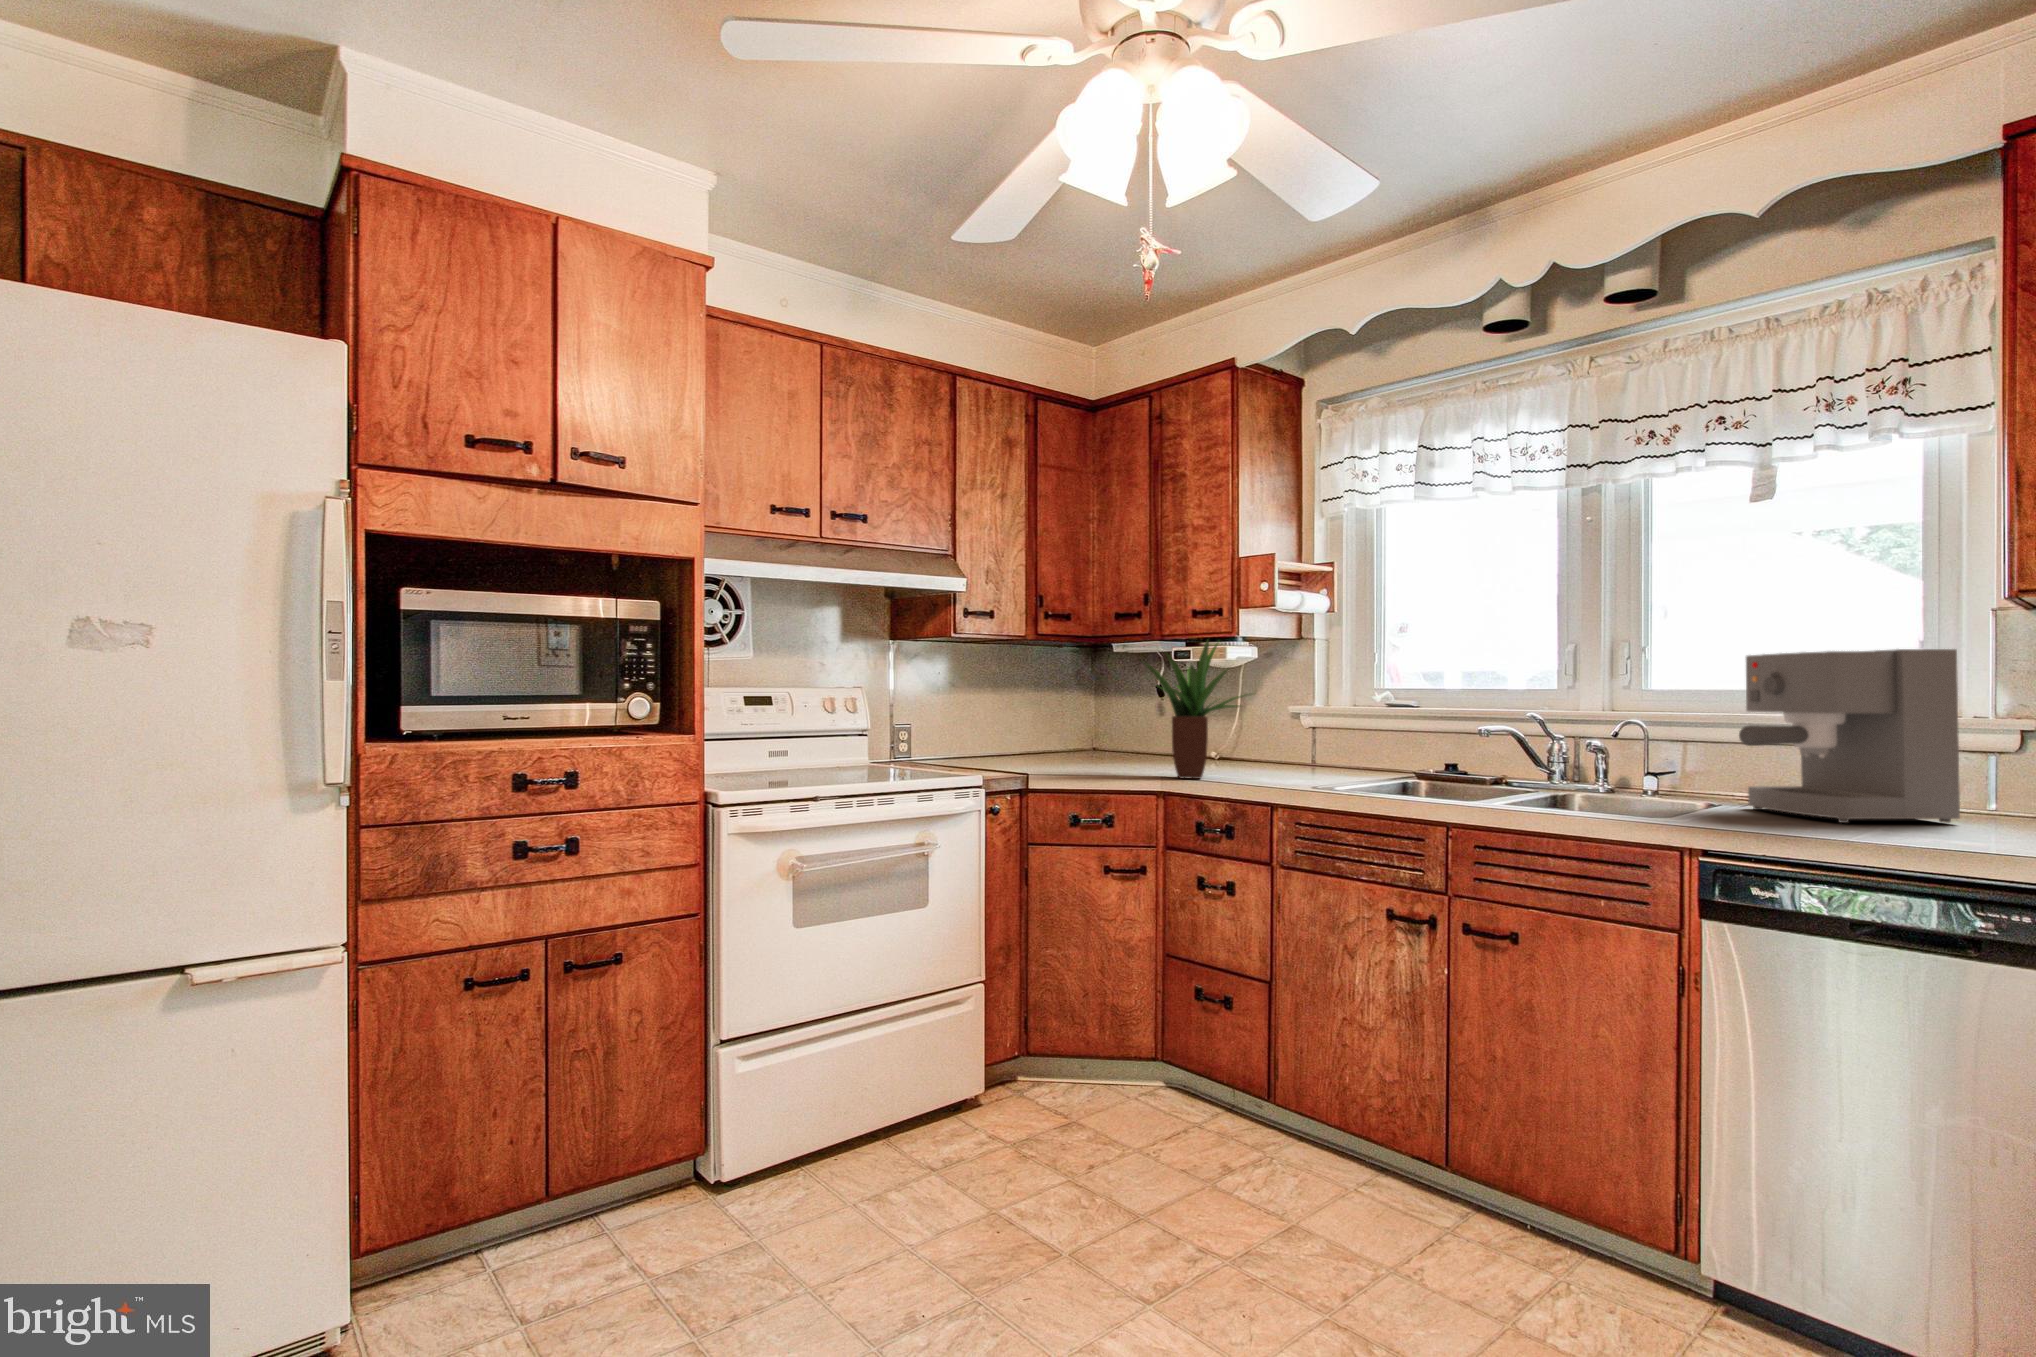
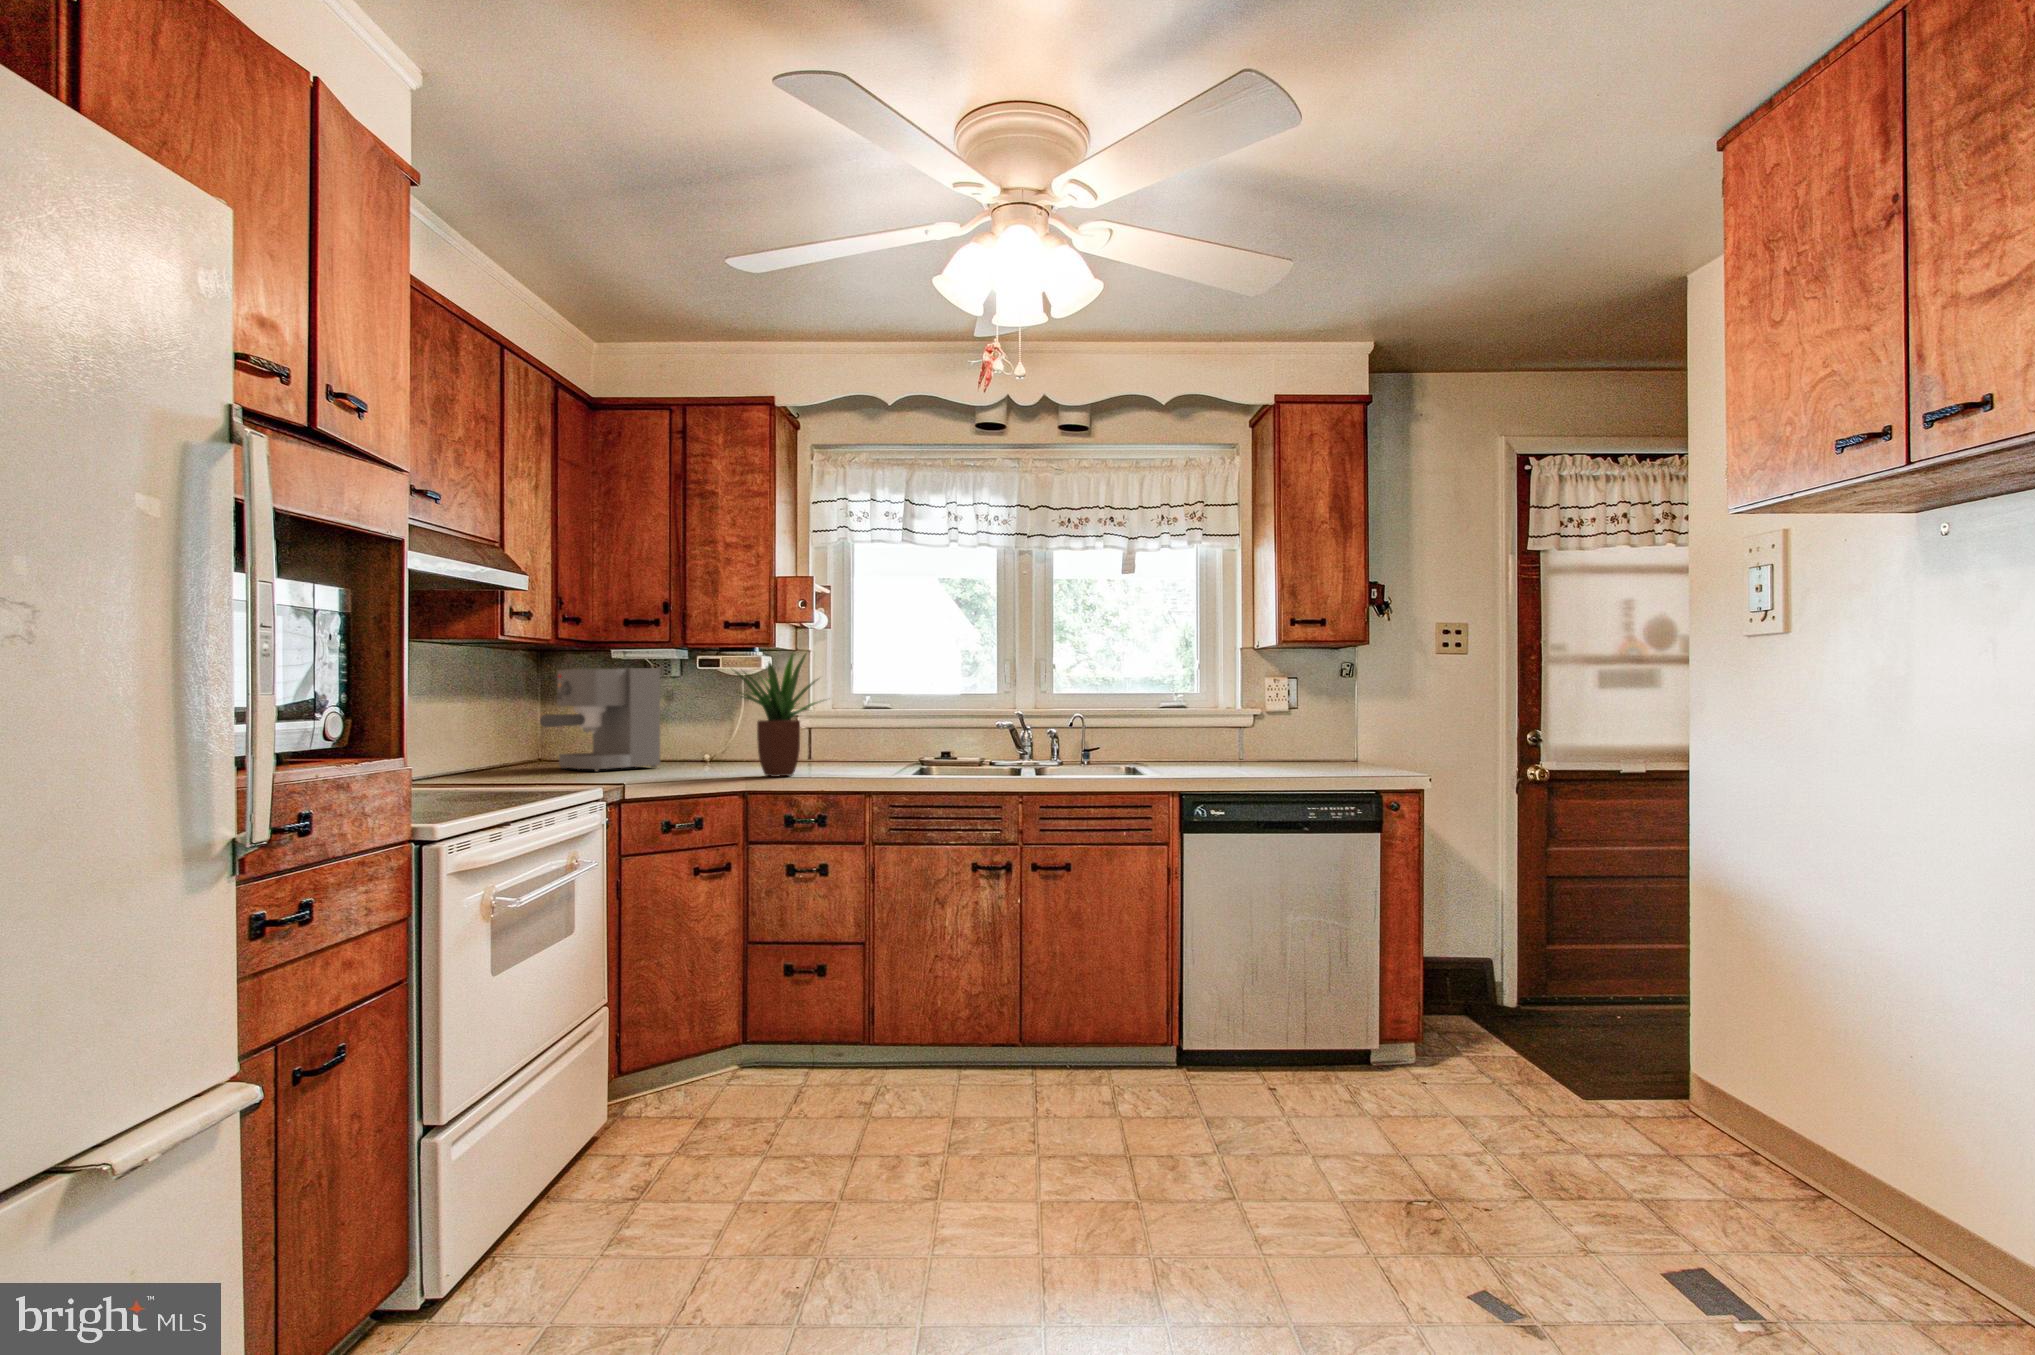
coffee maker: present [1739,649,1960,823] -> present [540,668,660,771]

